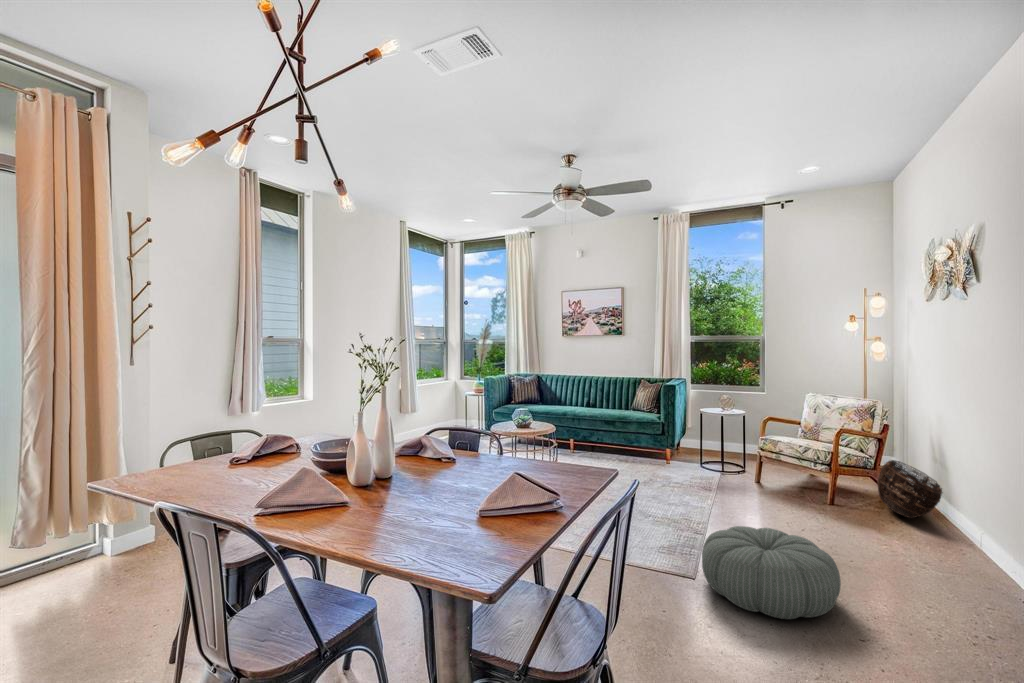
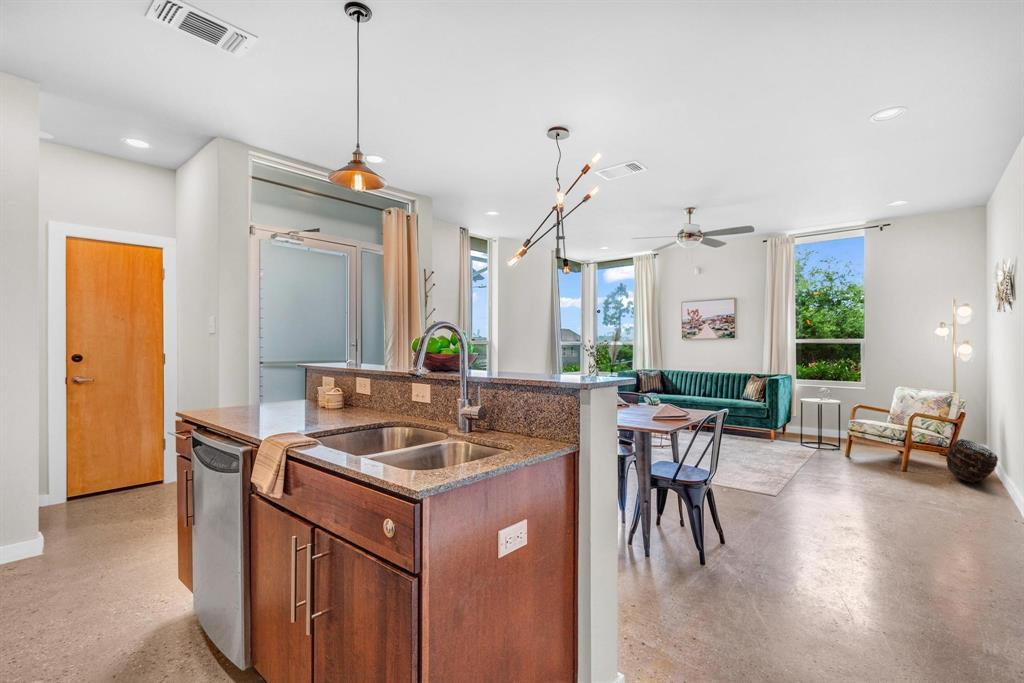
pouf: present [702,526,841,619] -> none [781,467,877,518]

